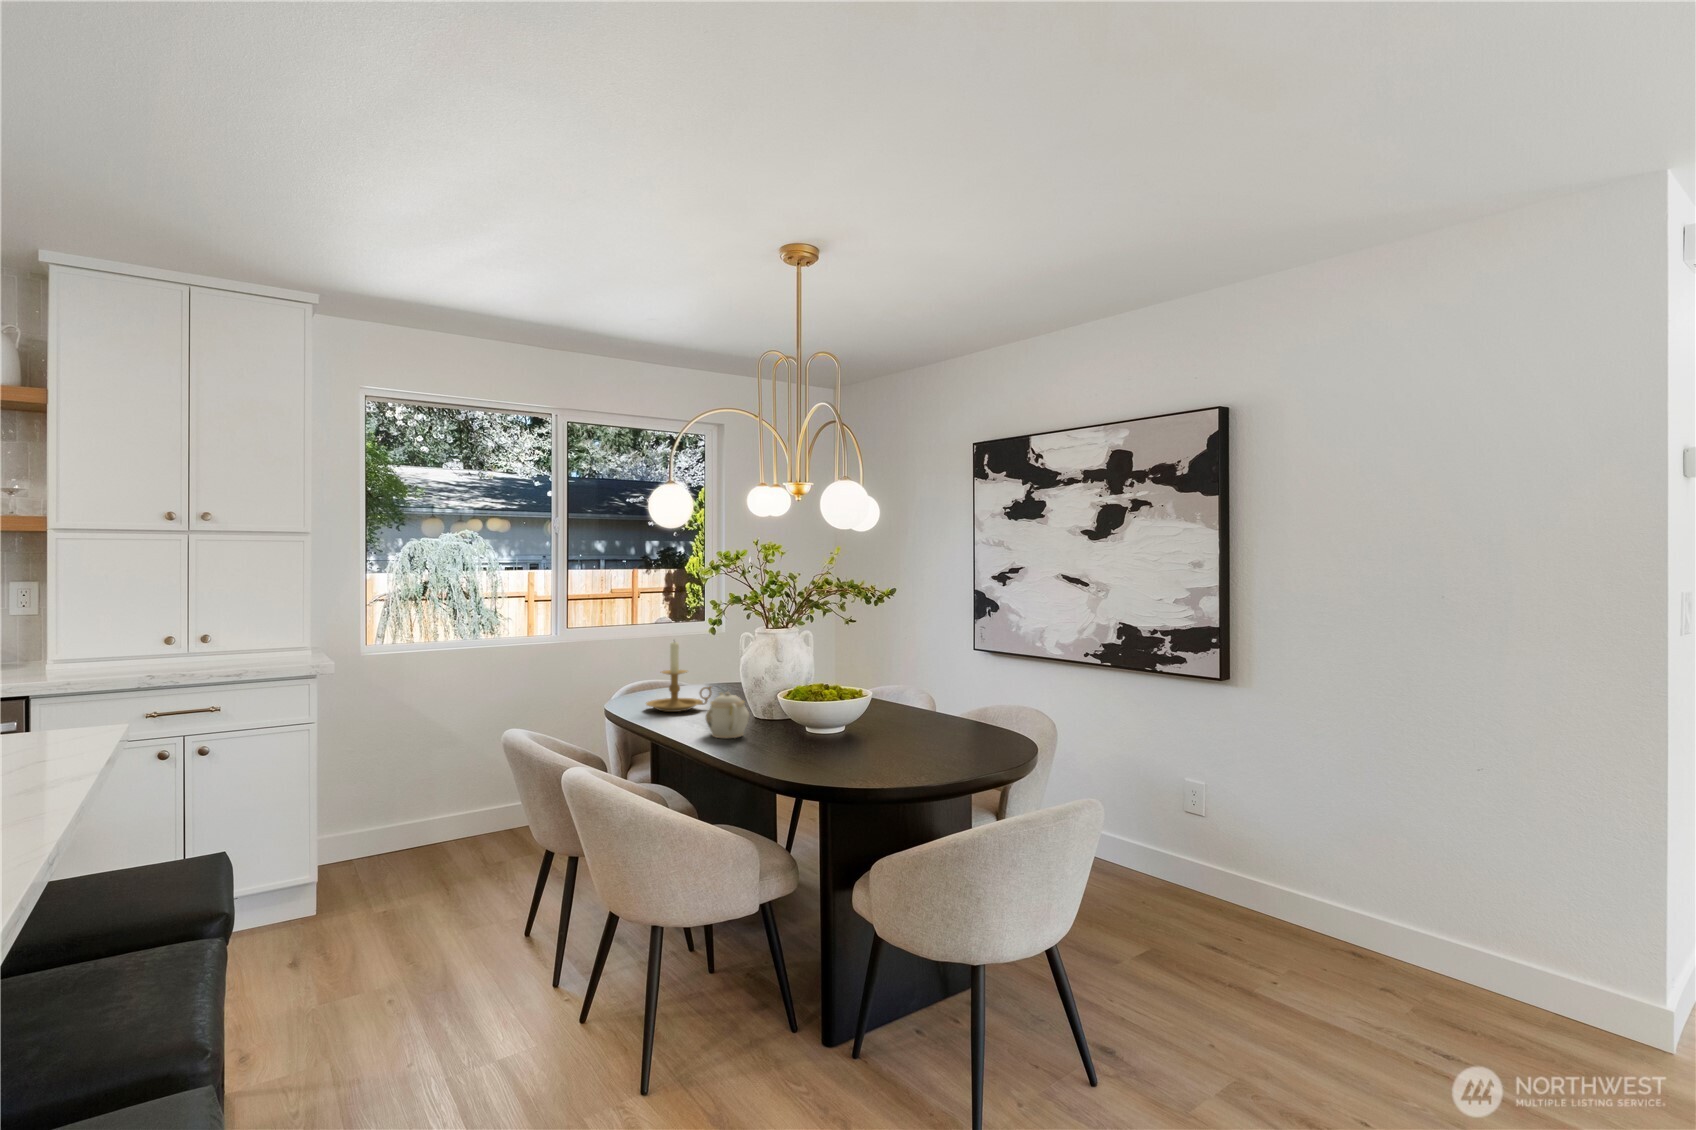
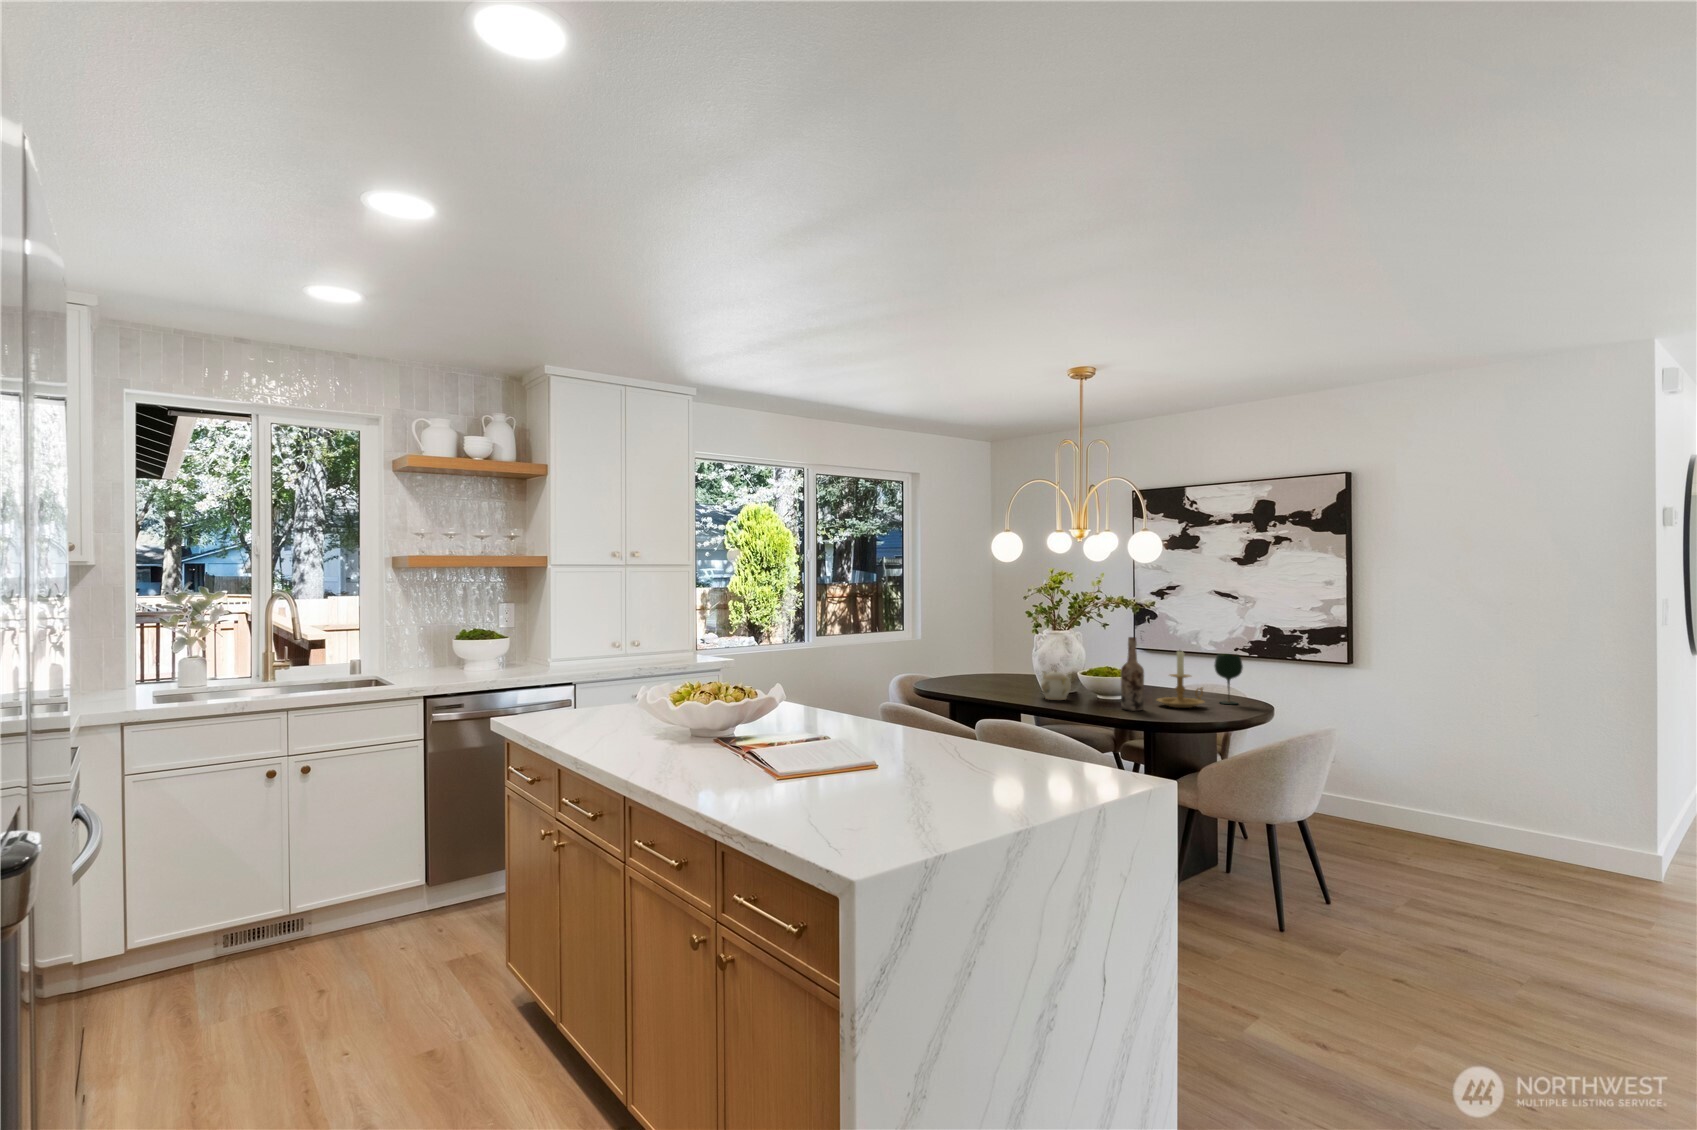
candle holder: present [646,642,712,712] -> present [1157,651,1204,708]
wine bottle: none [781,648,817,765] -> present [1121,637,1144,711]
wine glass: none [962,671,1003,750] -> present [1214,654,1243,704]

